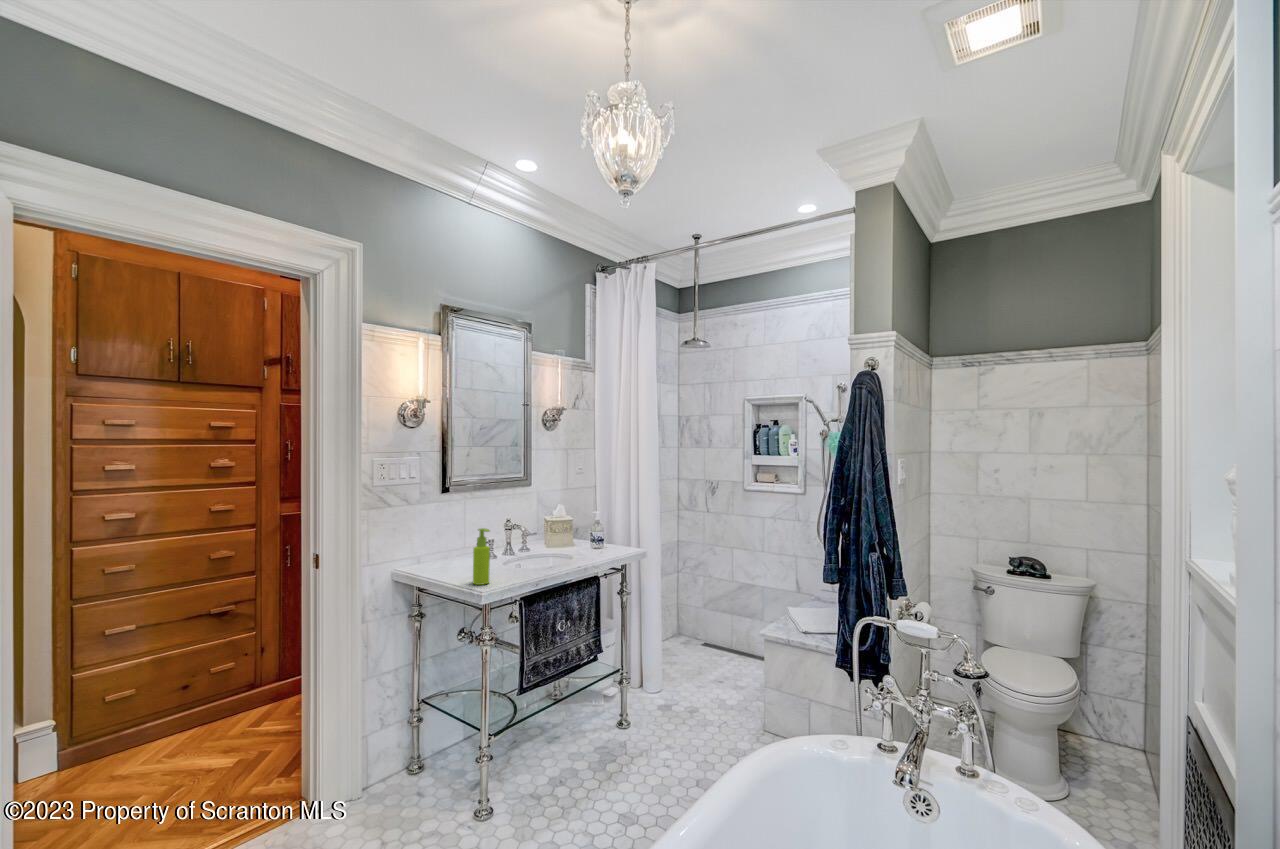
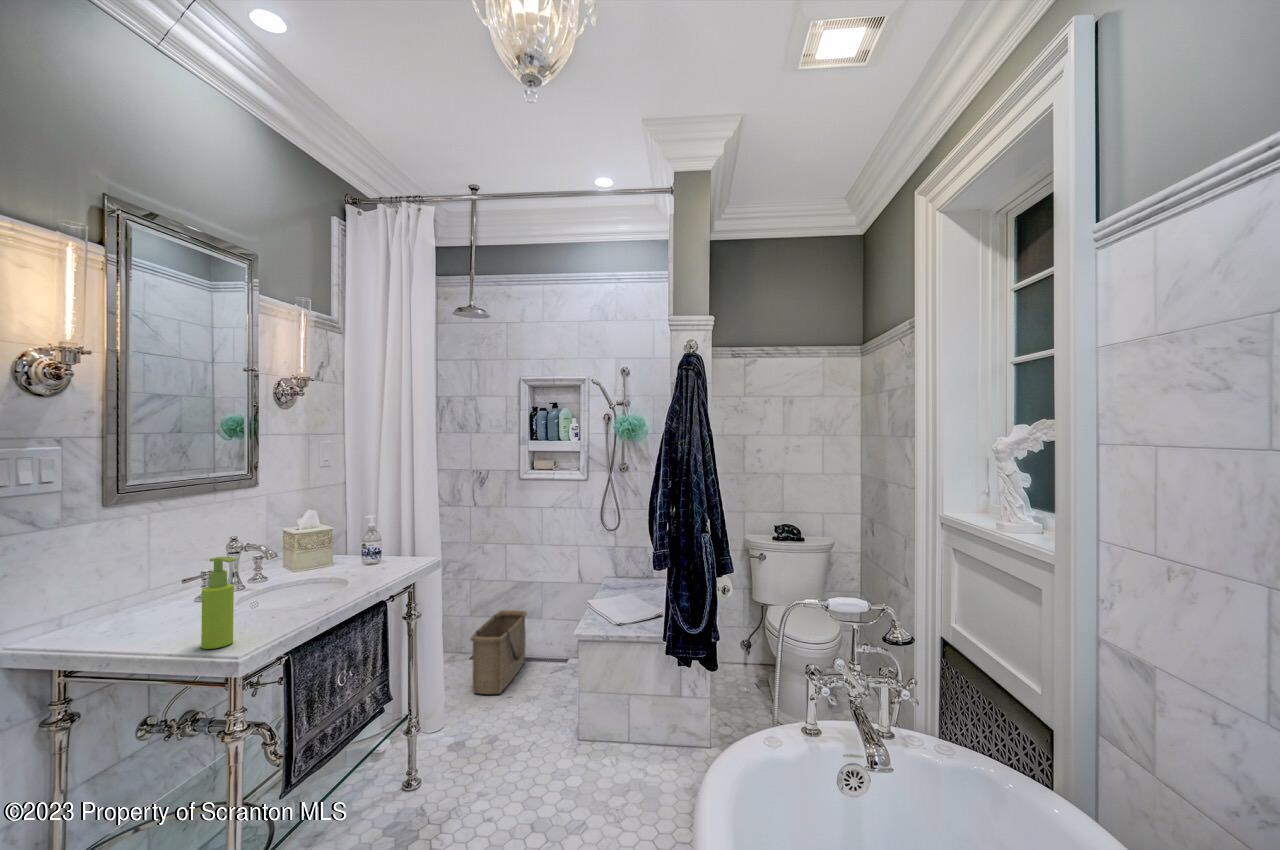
basket: none [690,608,748,678] -> present [470,610,527,694]

